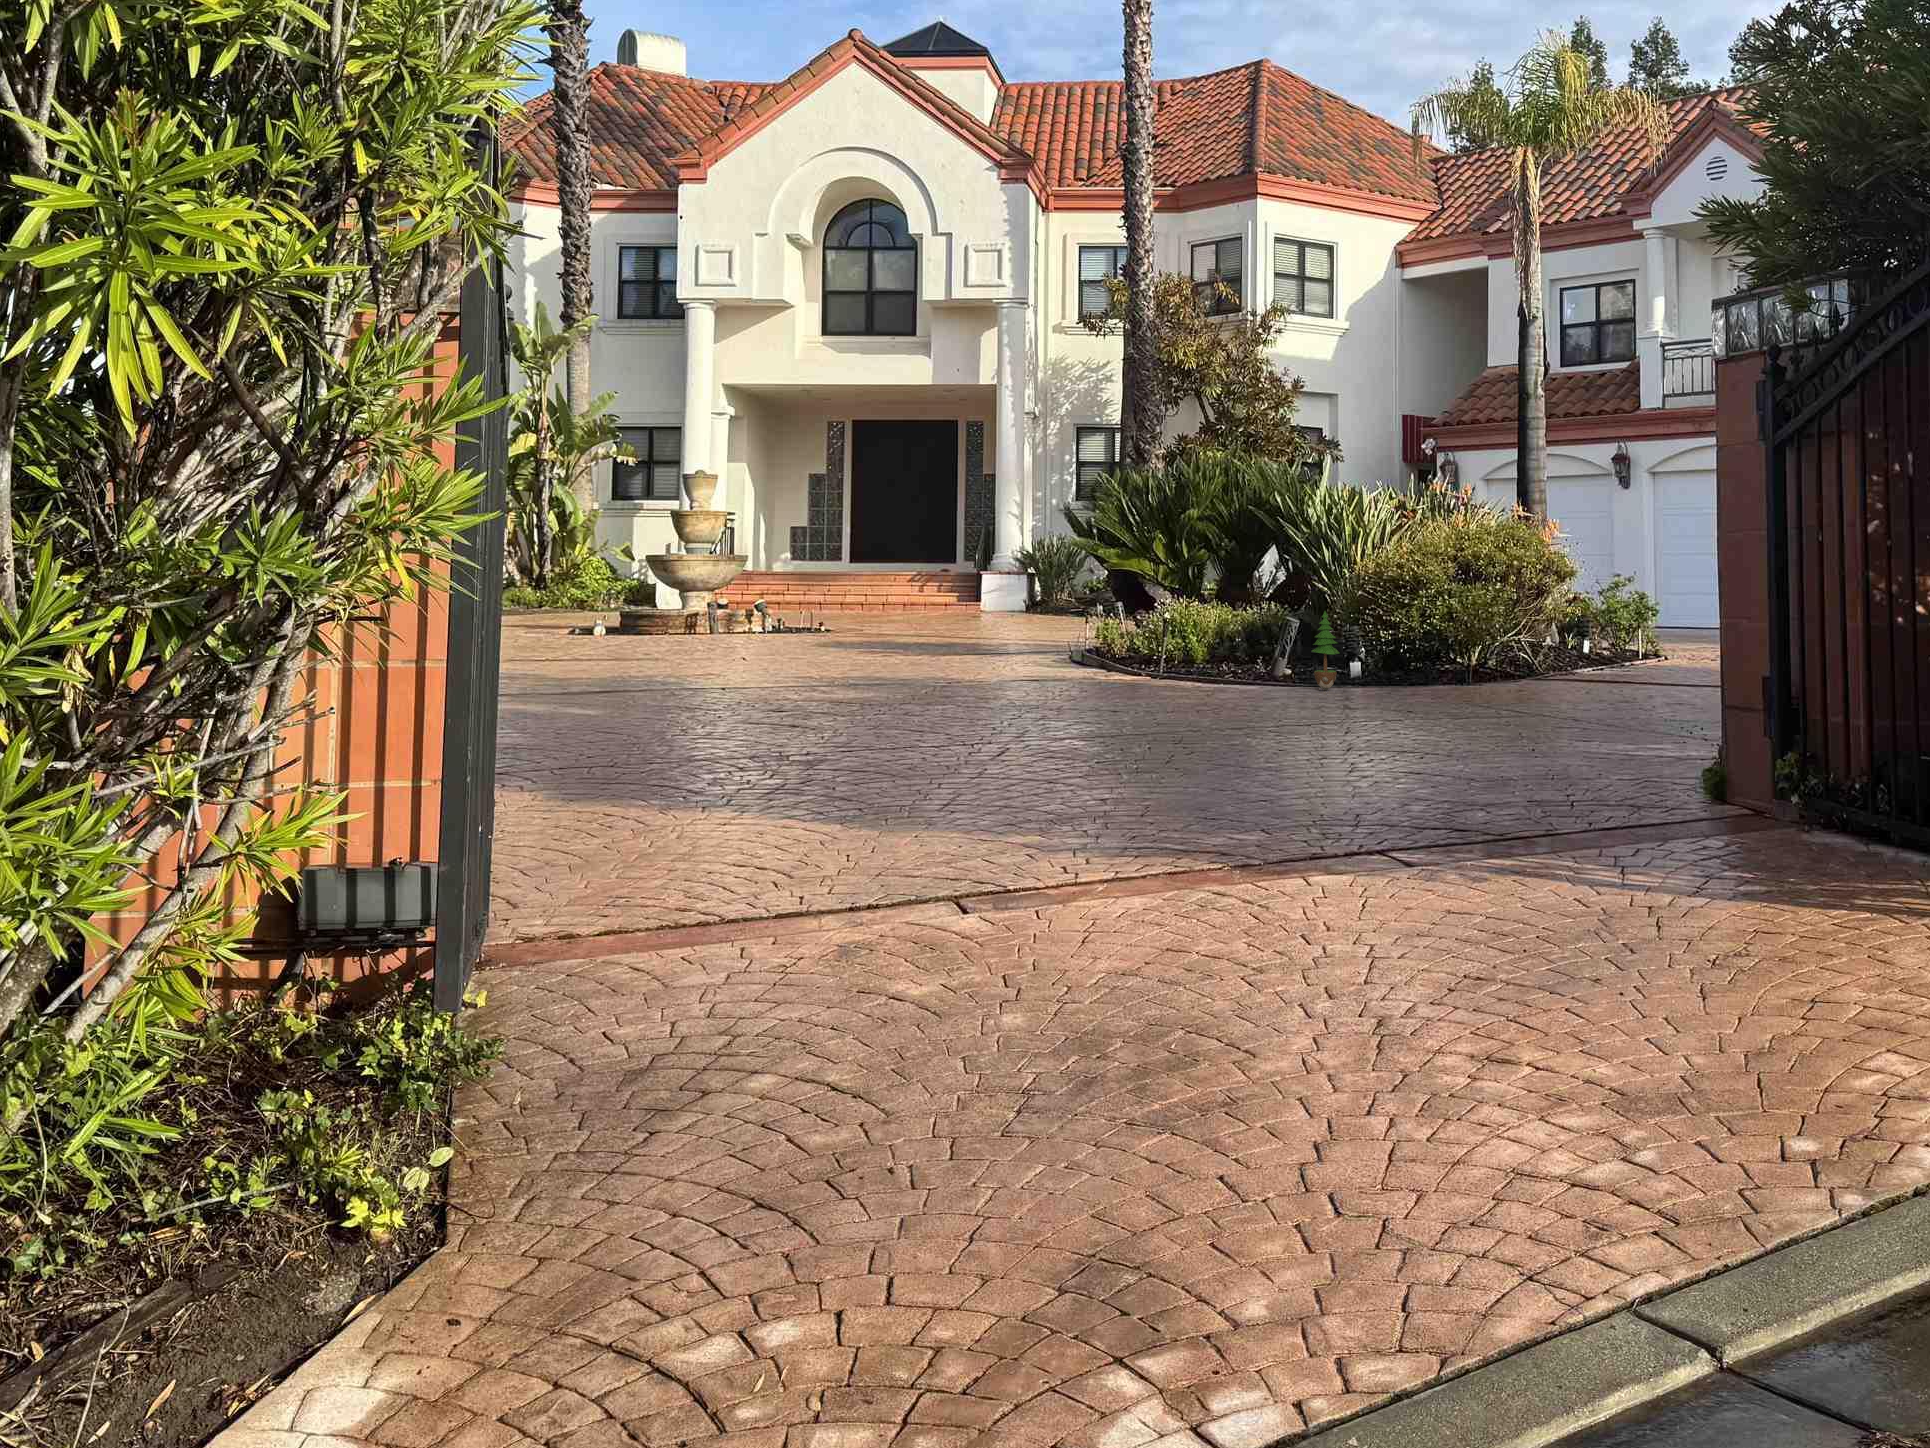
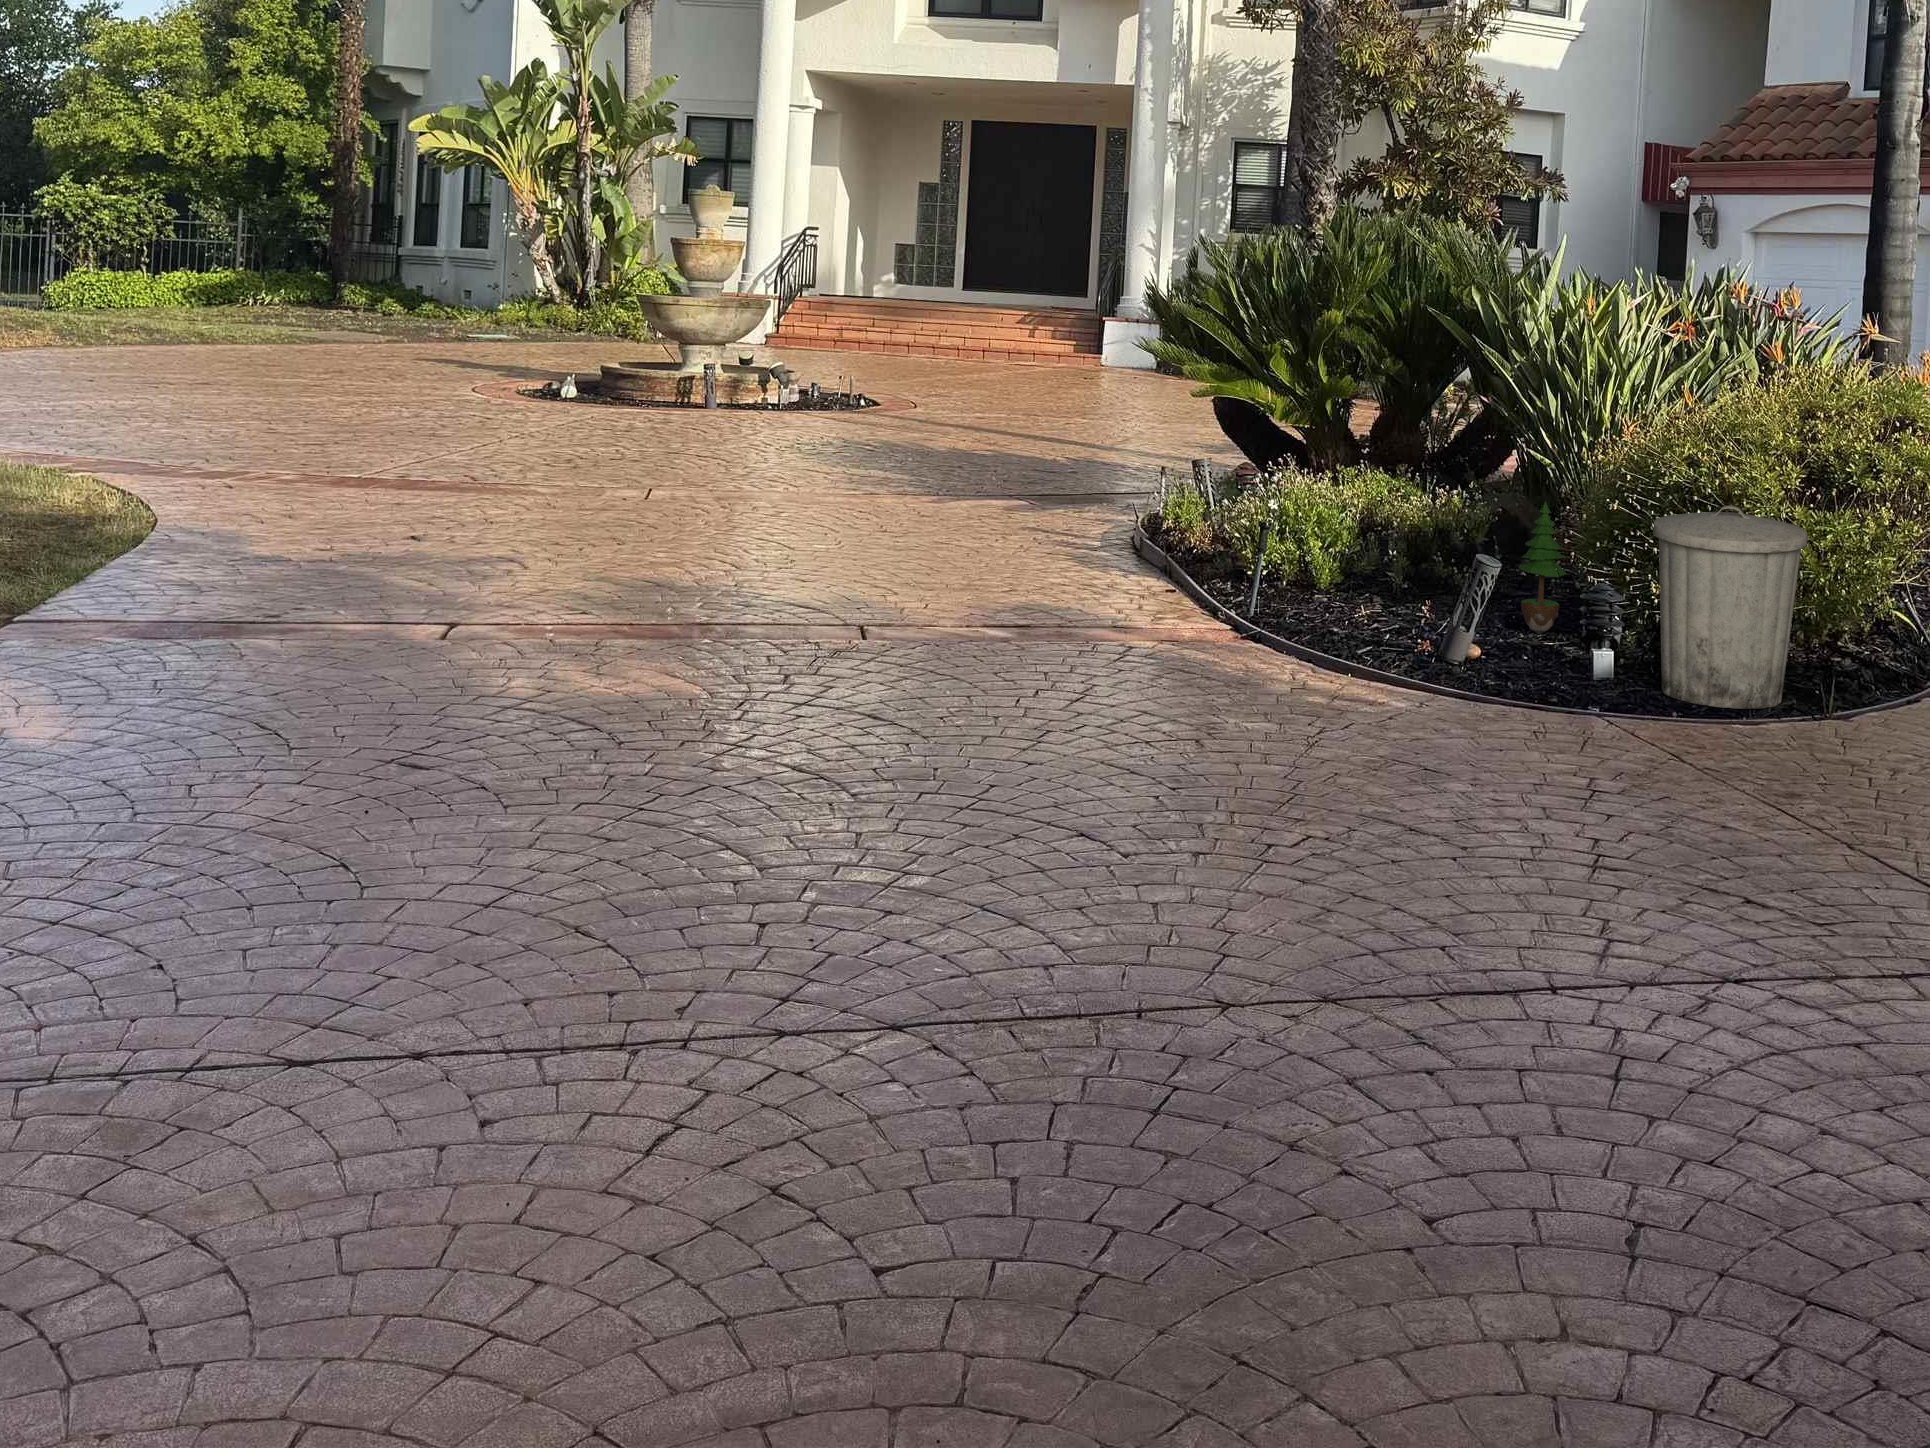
trash can: none [1384,595,1468,705] -> present [1653,505,1807,709]

